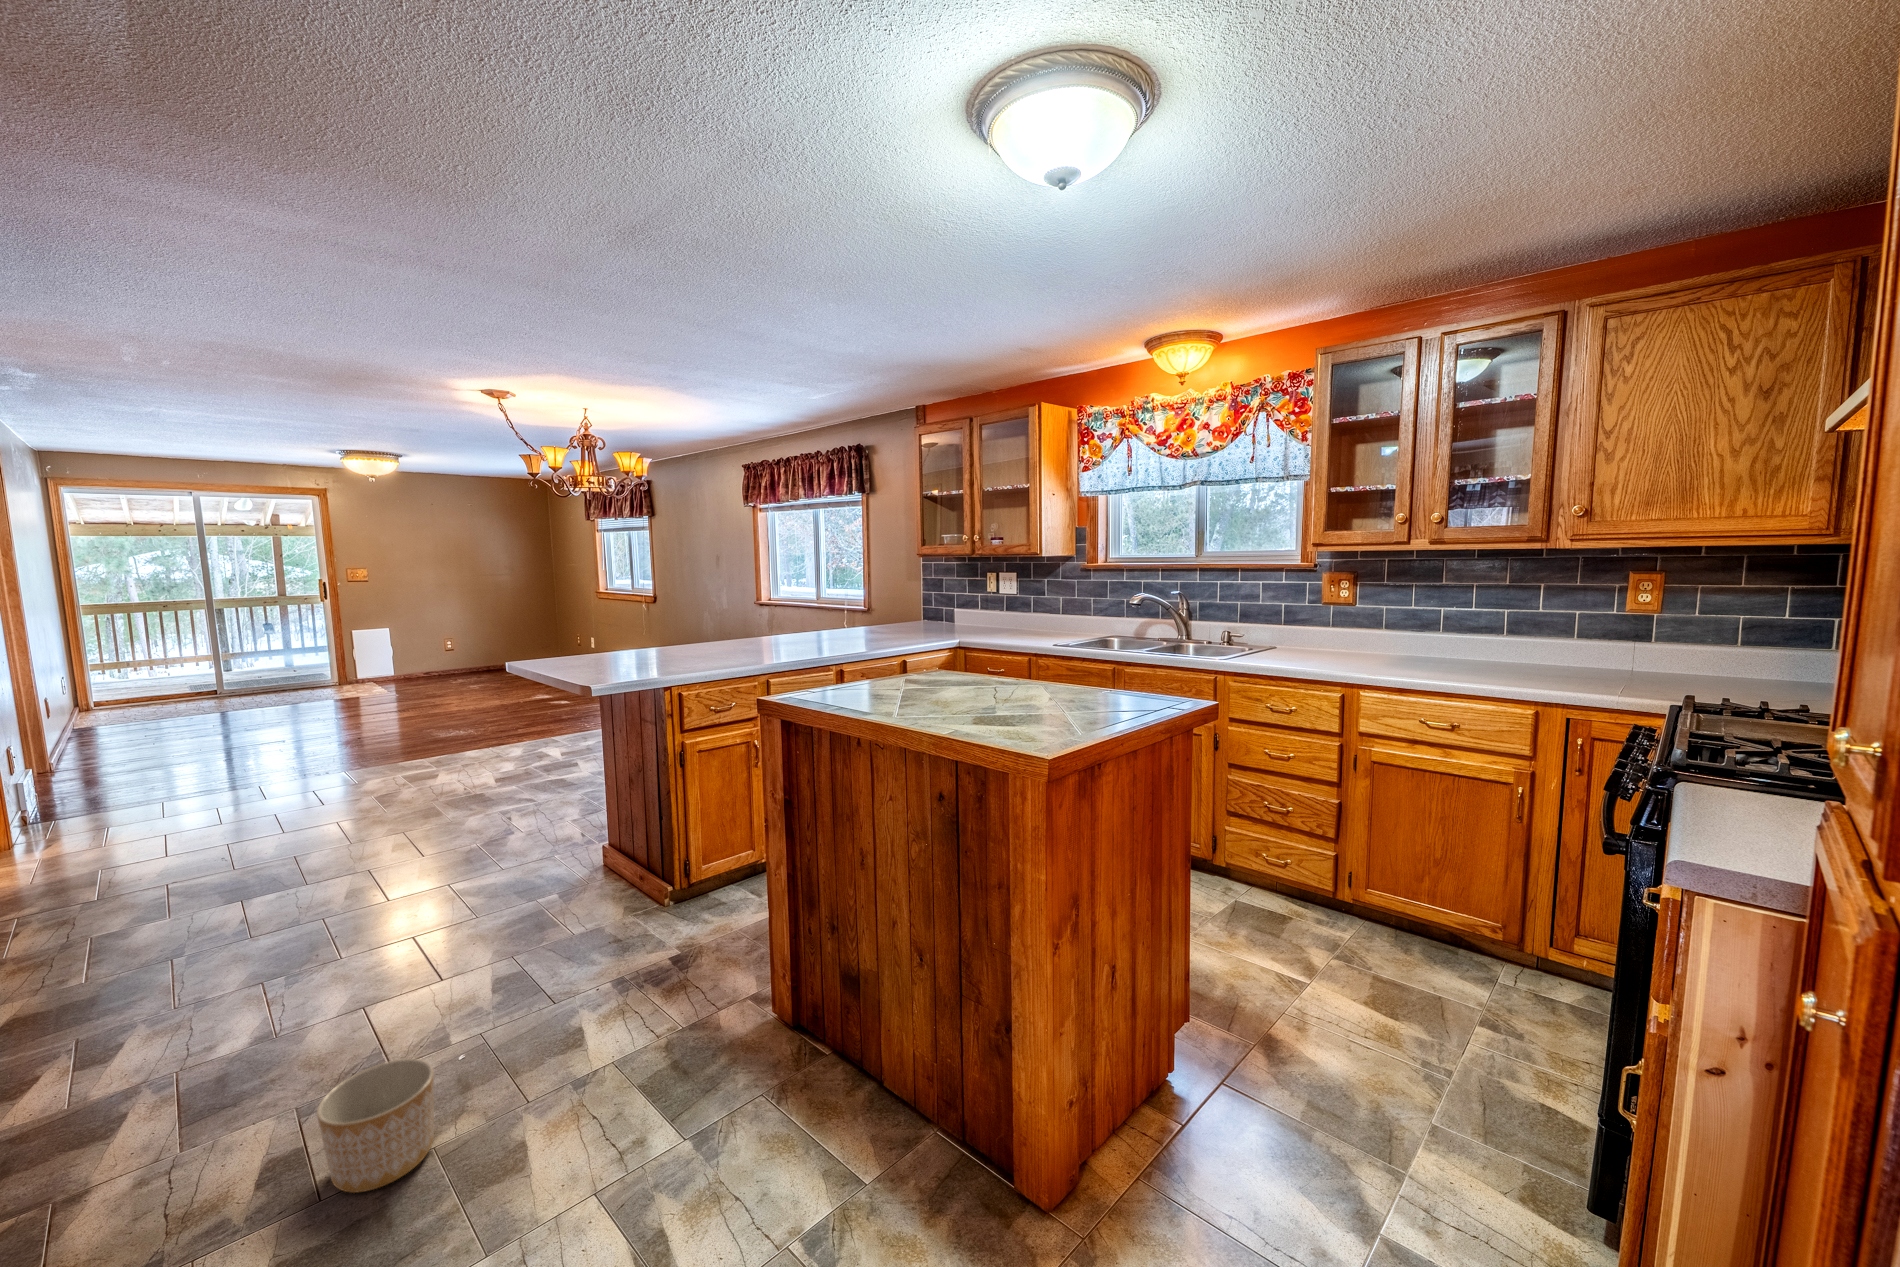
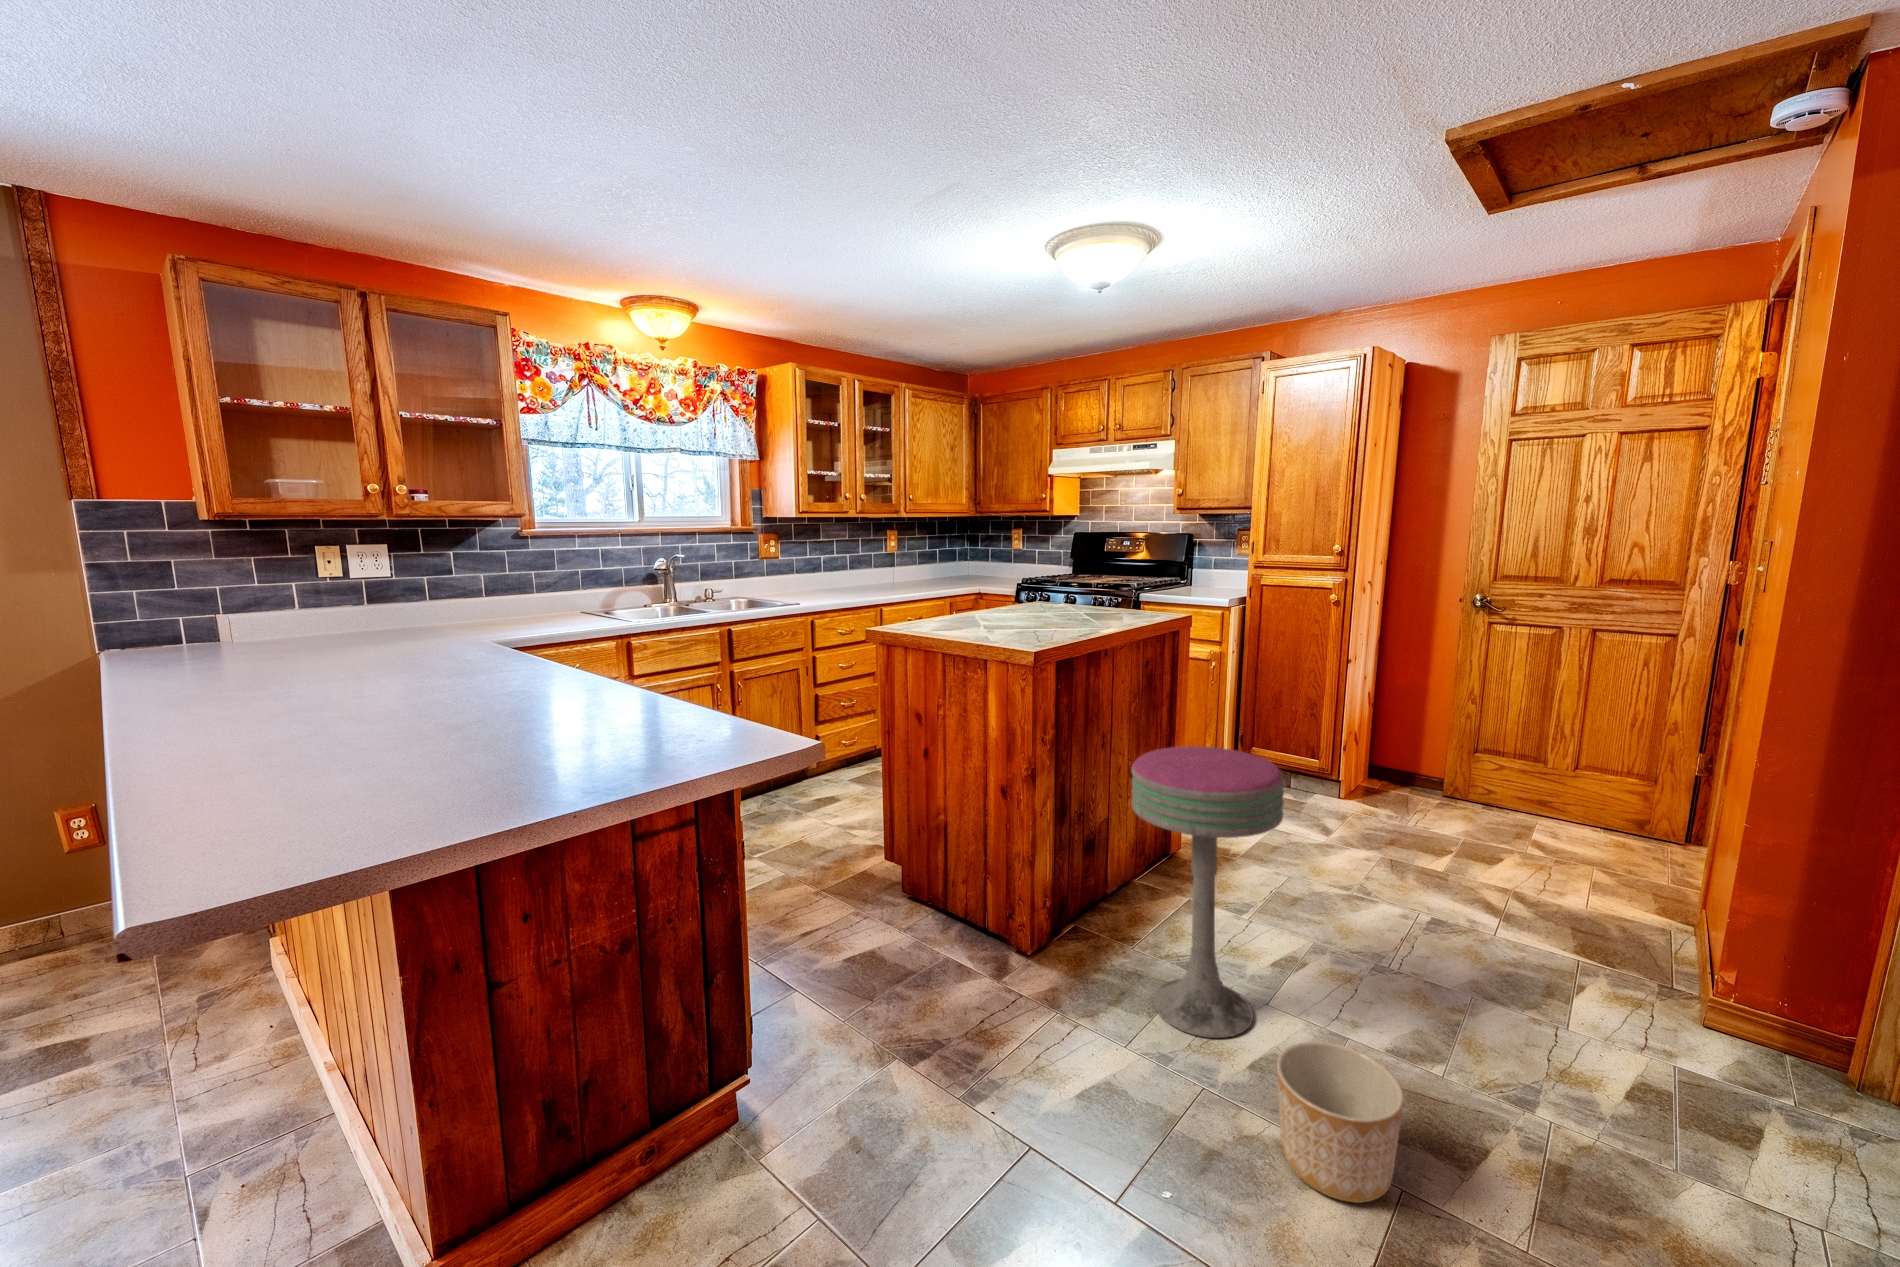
bar stool: none [510,849,679,1171] -> present [1131,746,1284,1038]

